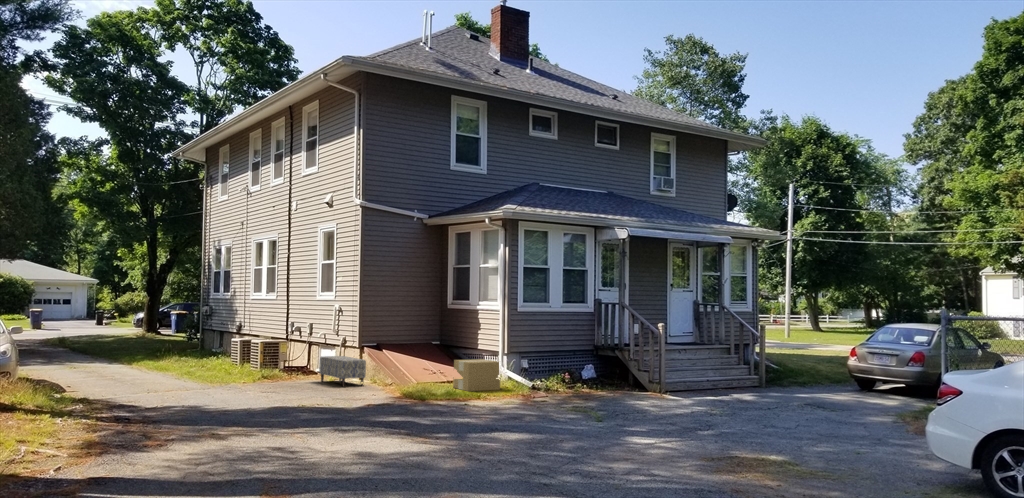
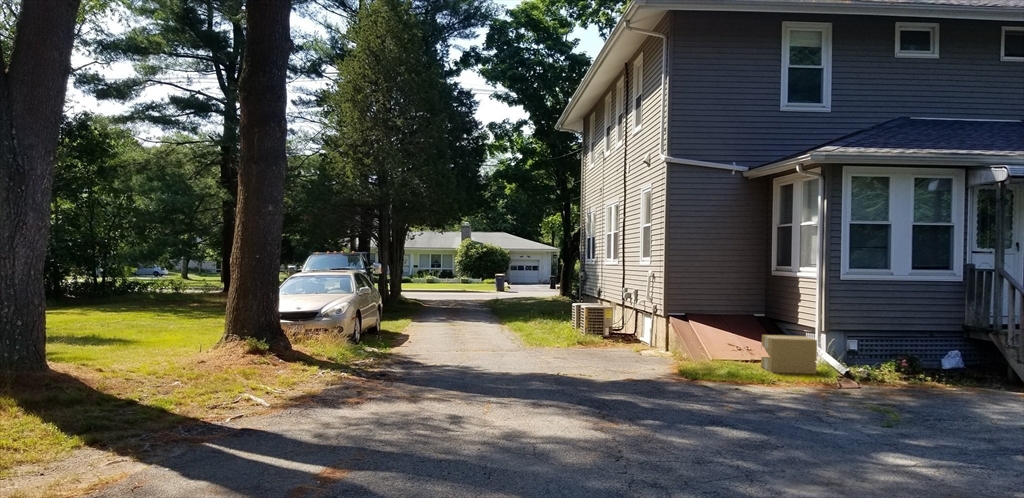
bench: present [319,356,366,387] -> none [628,323,668,357]

